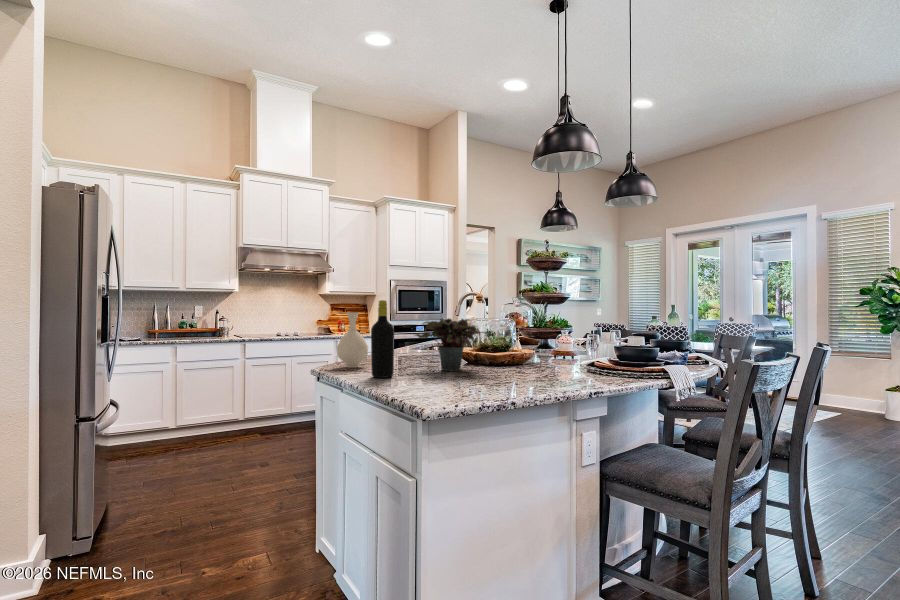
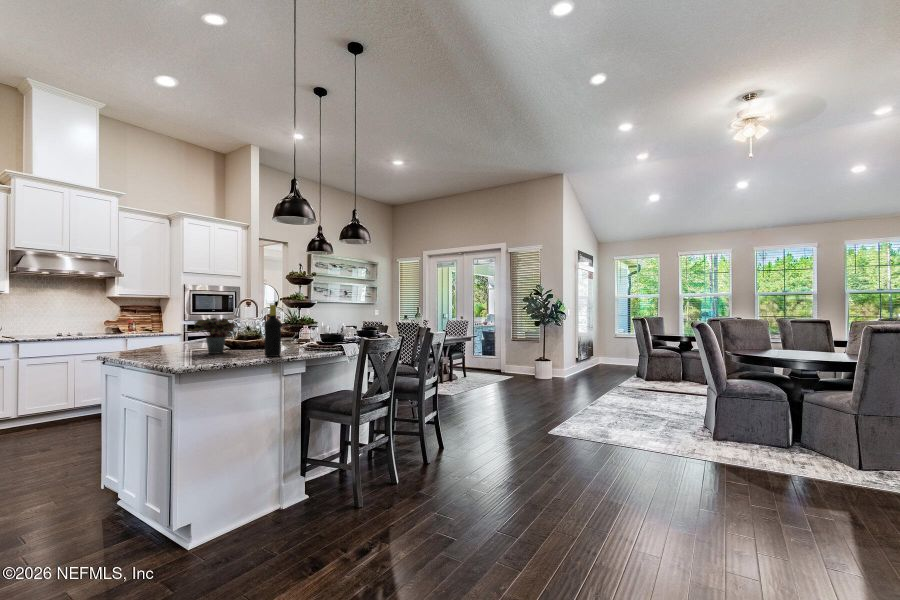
bottle: present [371,300,394,378] -> present [264,305,281,357]
vase: present [337,313,368,368] -> none [121,314,149,355]

